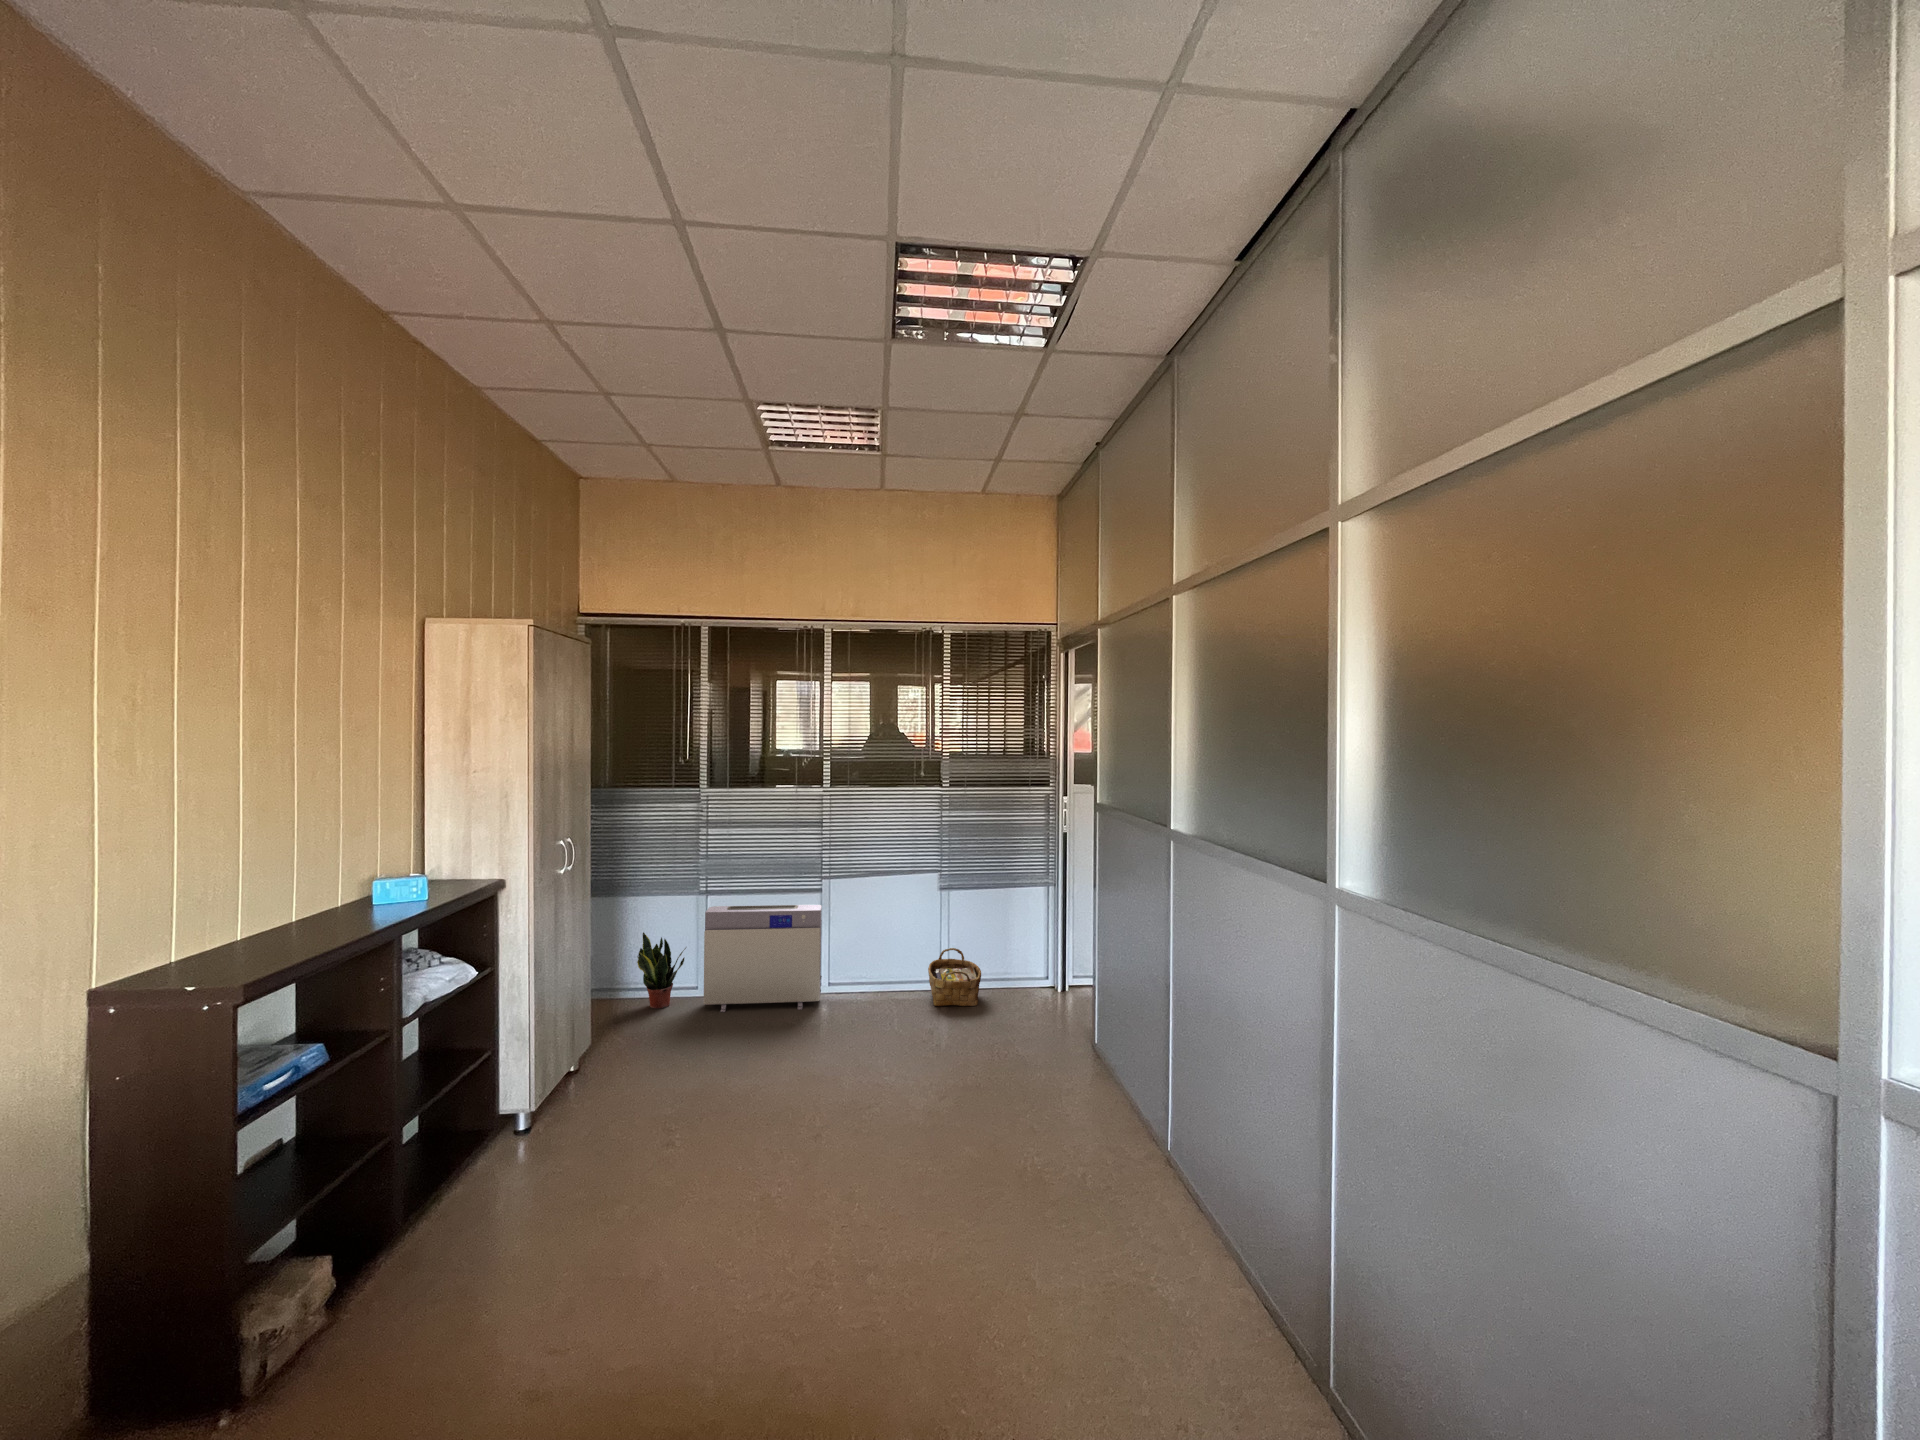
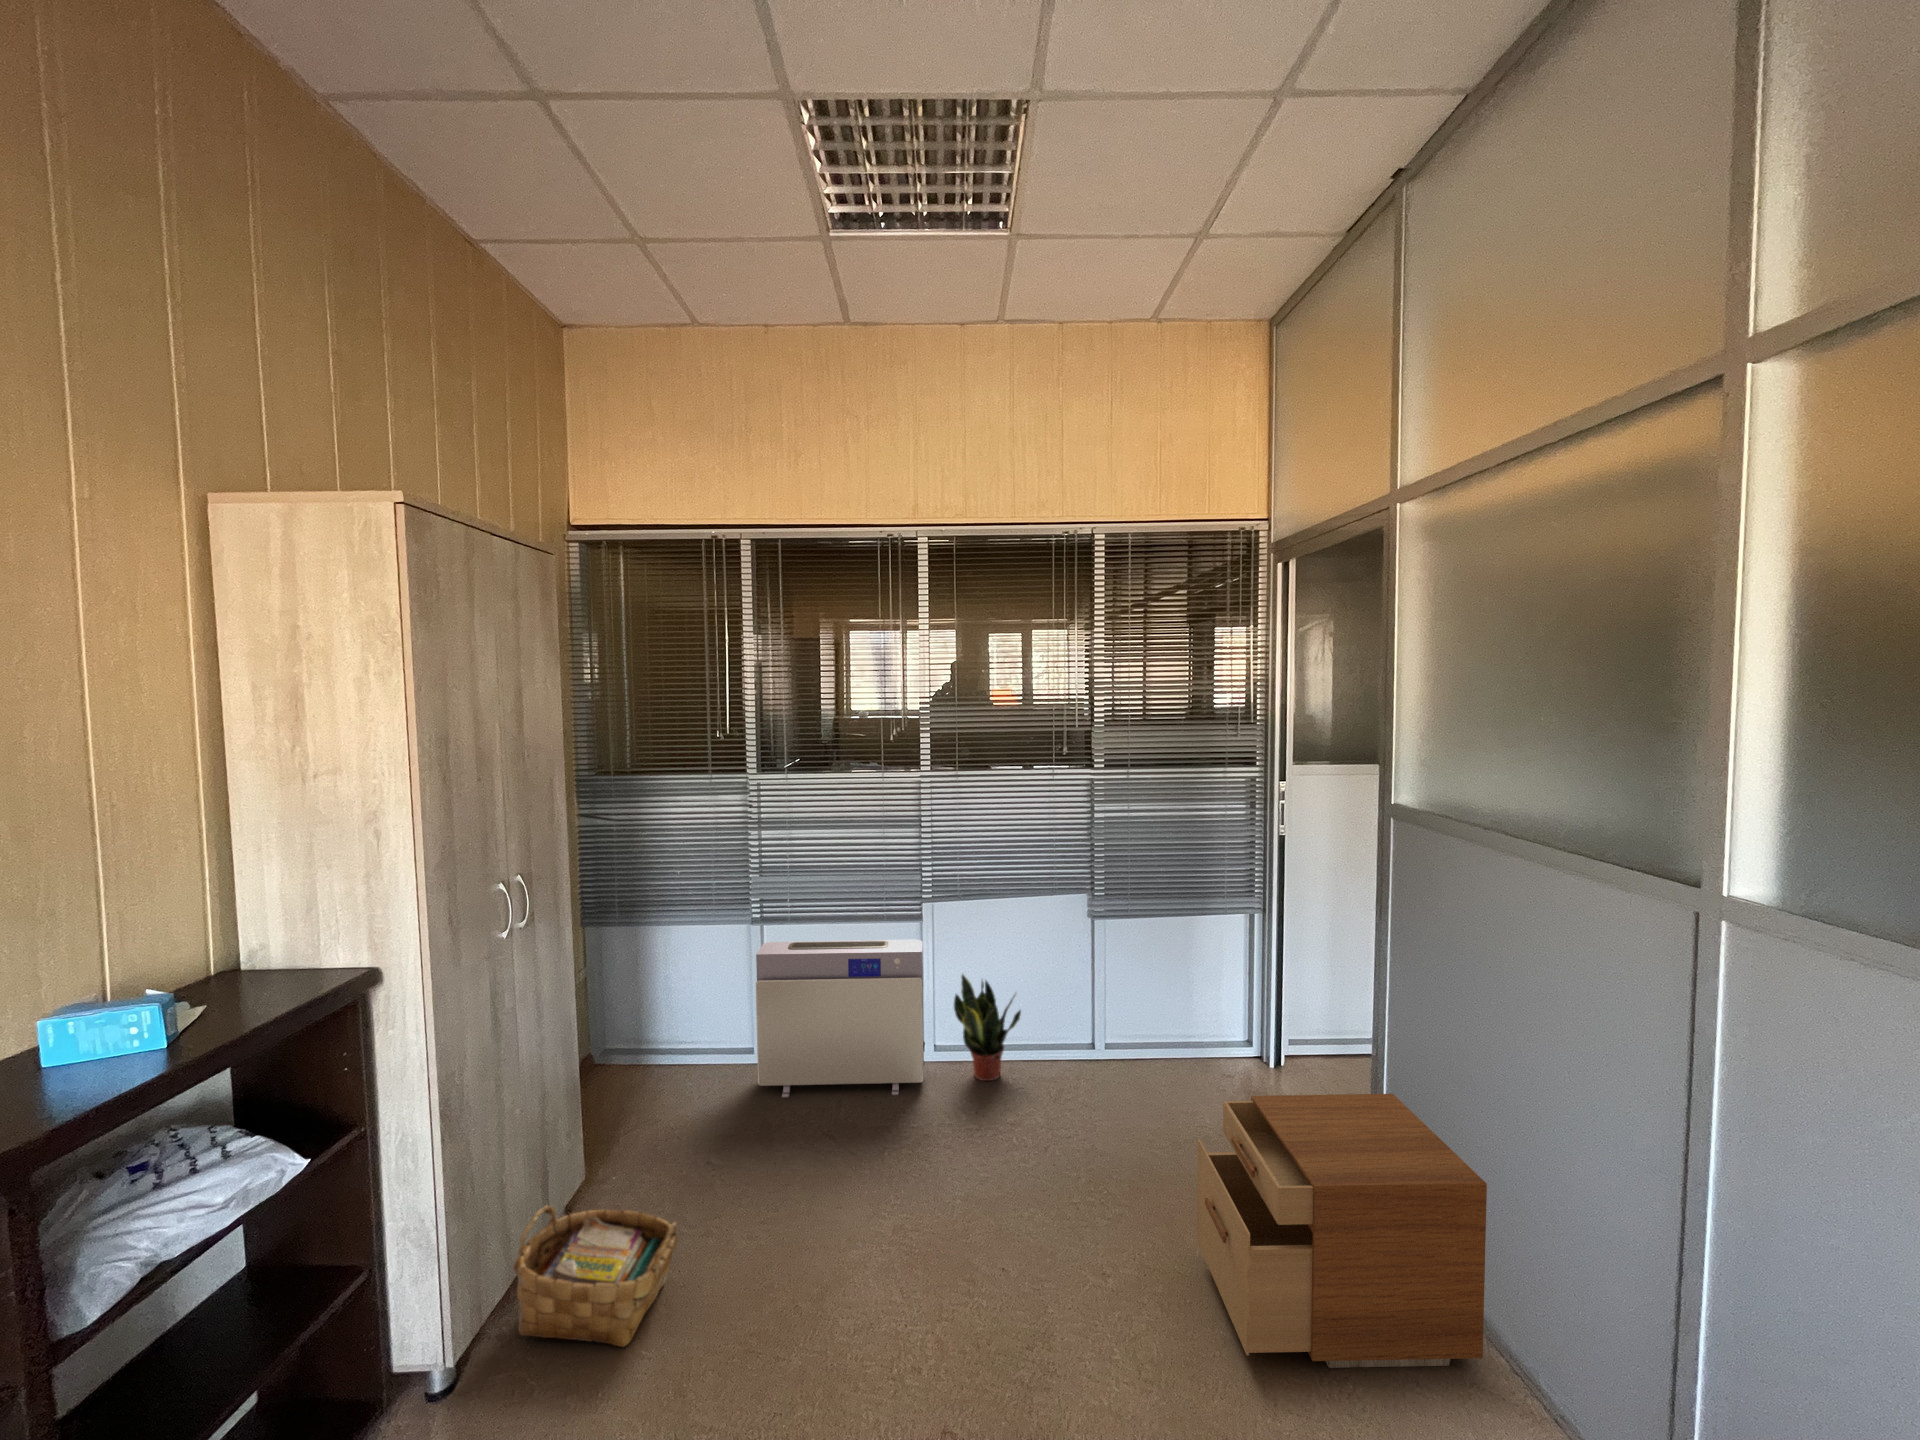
potted plant: present [637,932,686,1008] -> present [954,975,1021,1081]
woven basket: present [928,948,981,1006] -> present [513,1206,678,1347]
filing cabinet: none [981,972,1124,1110] -> present [1197,1094,1487,1368]

